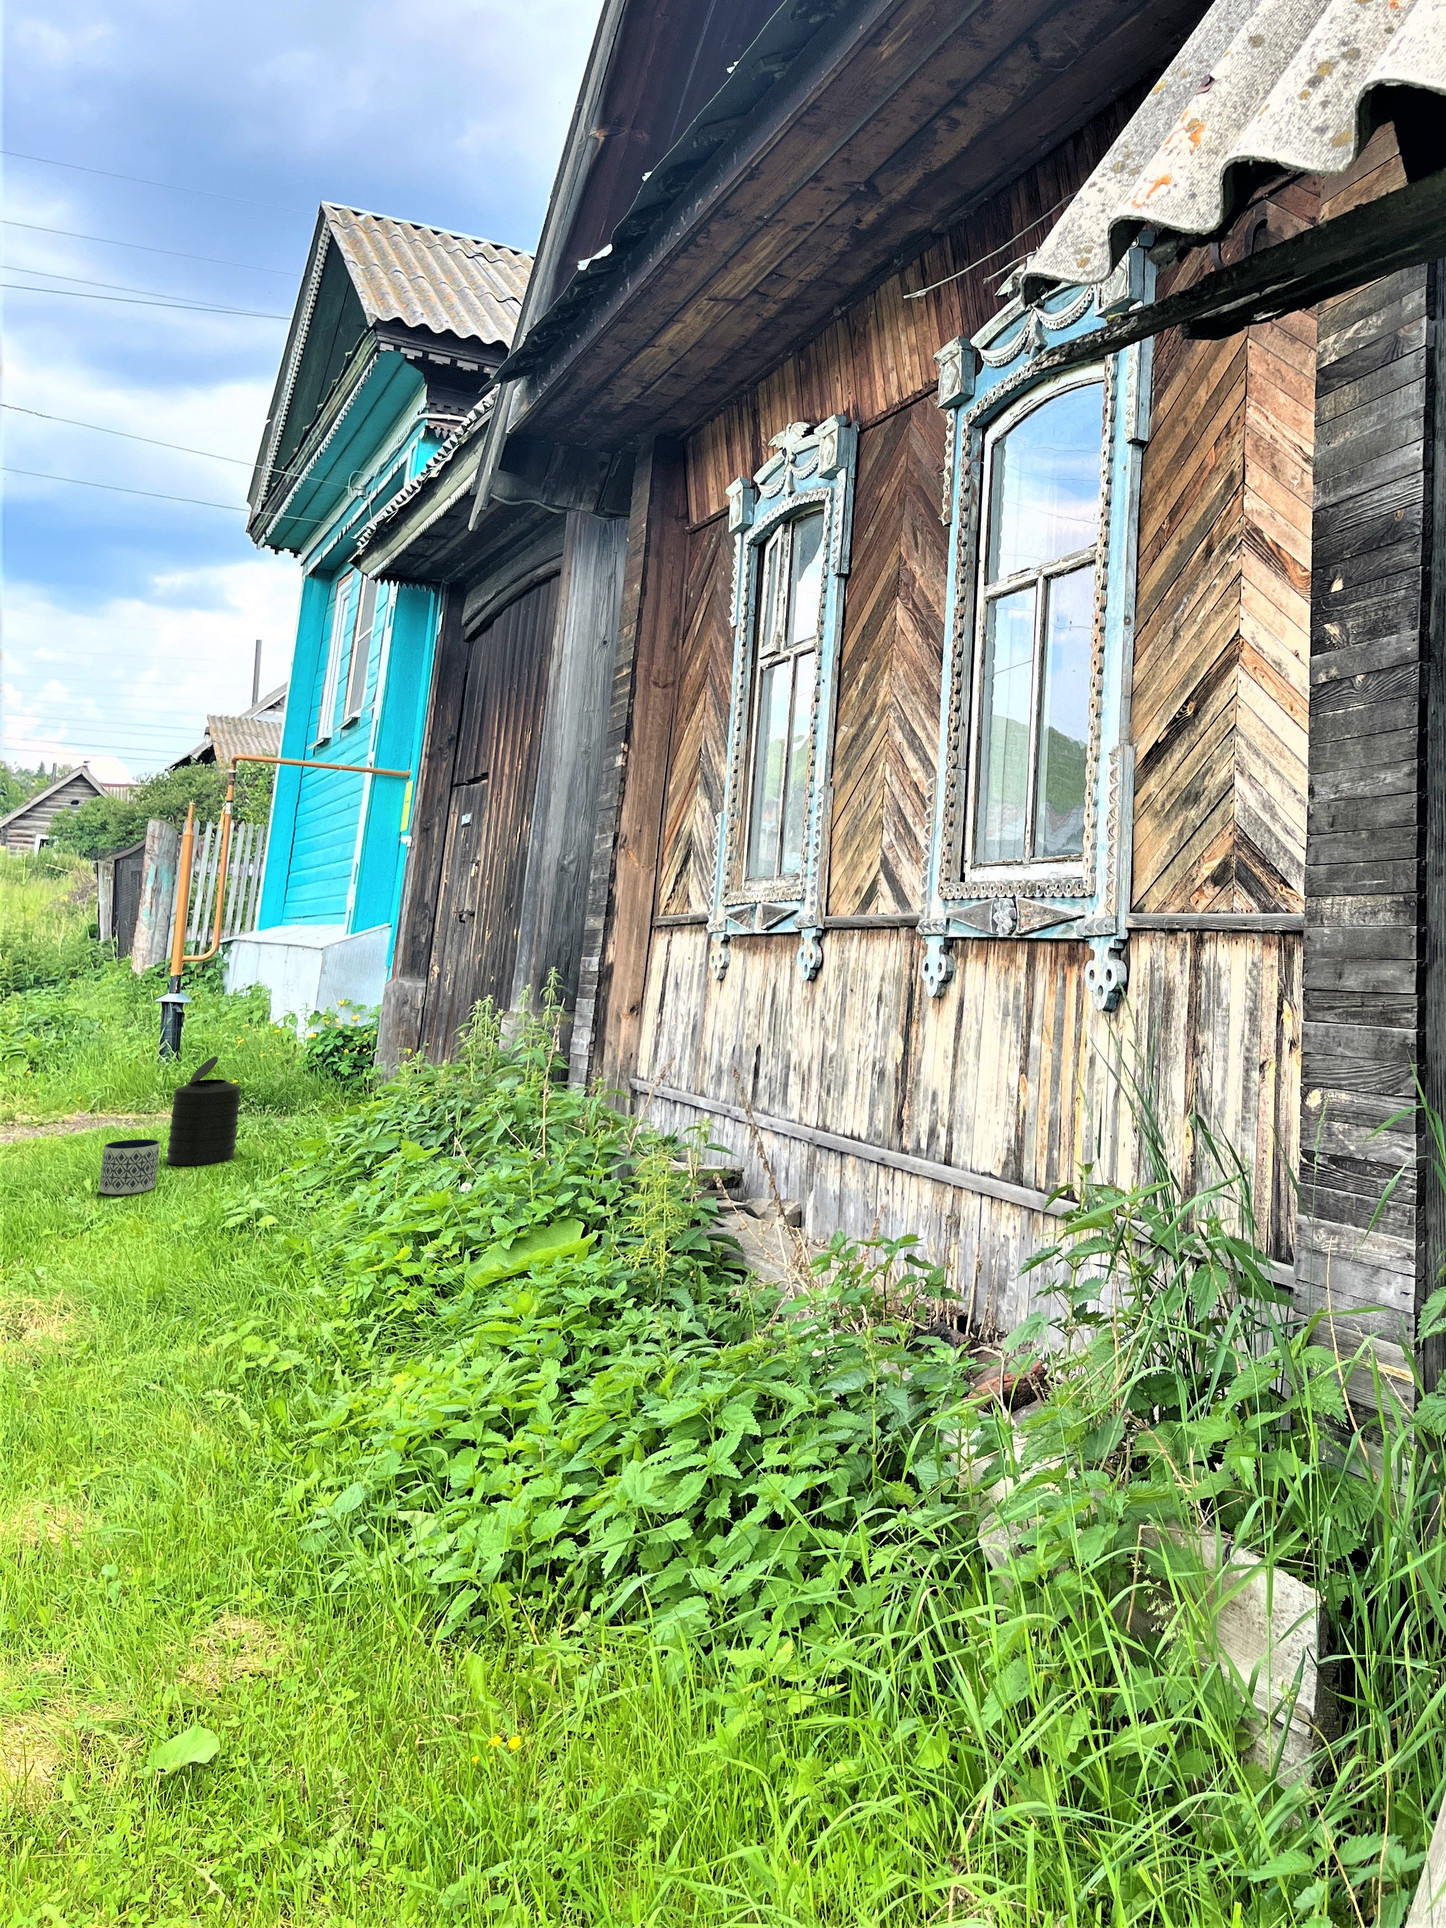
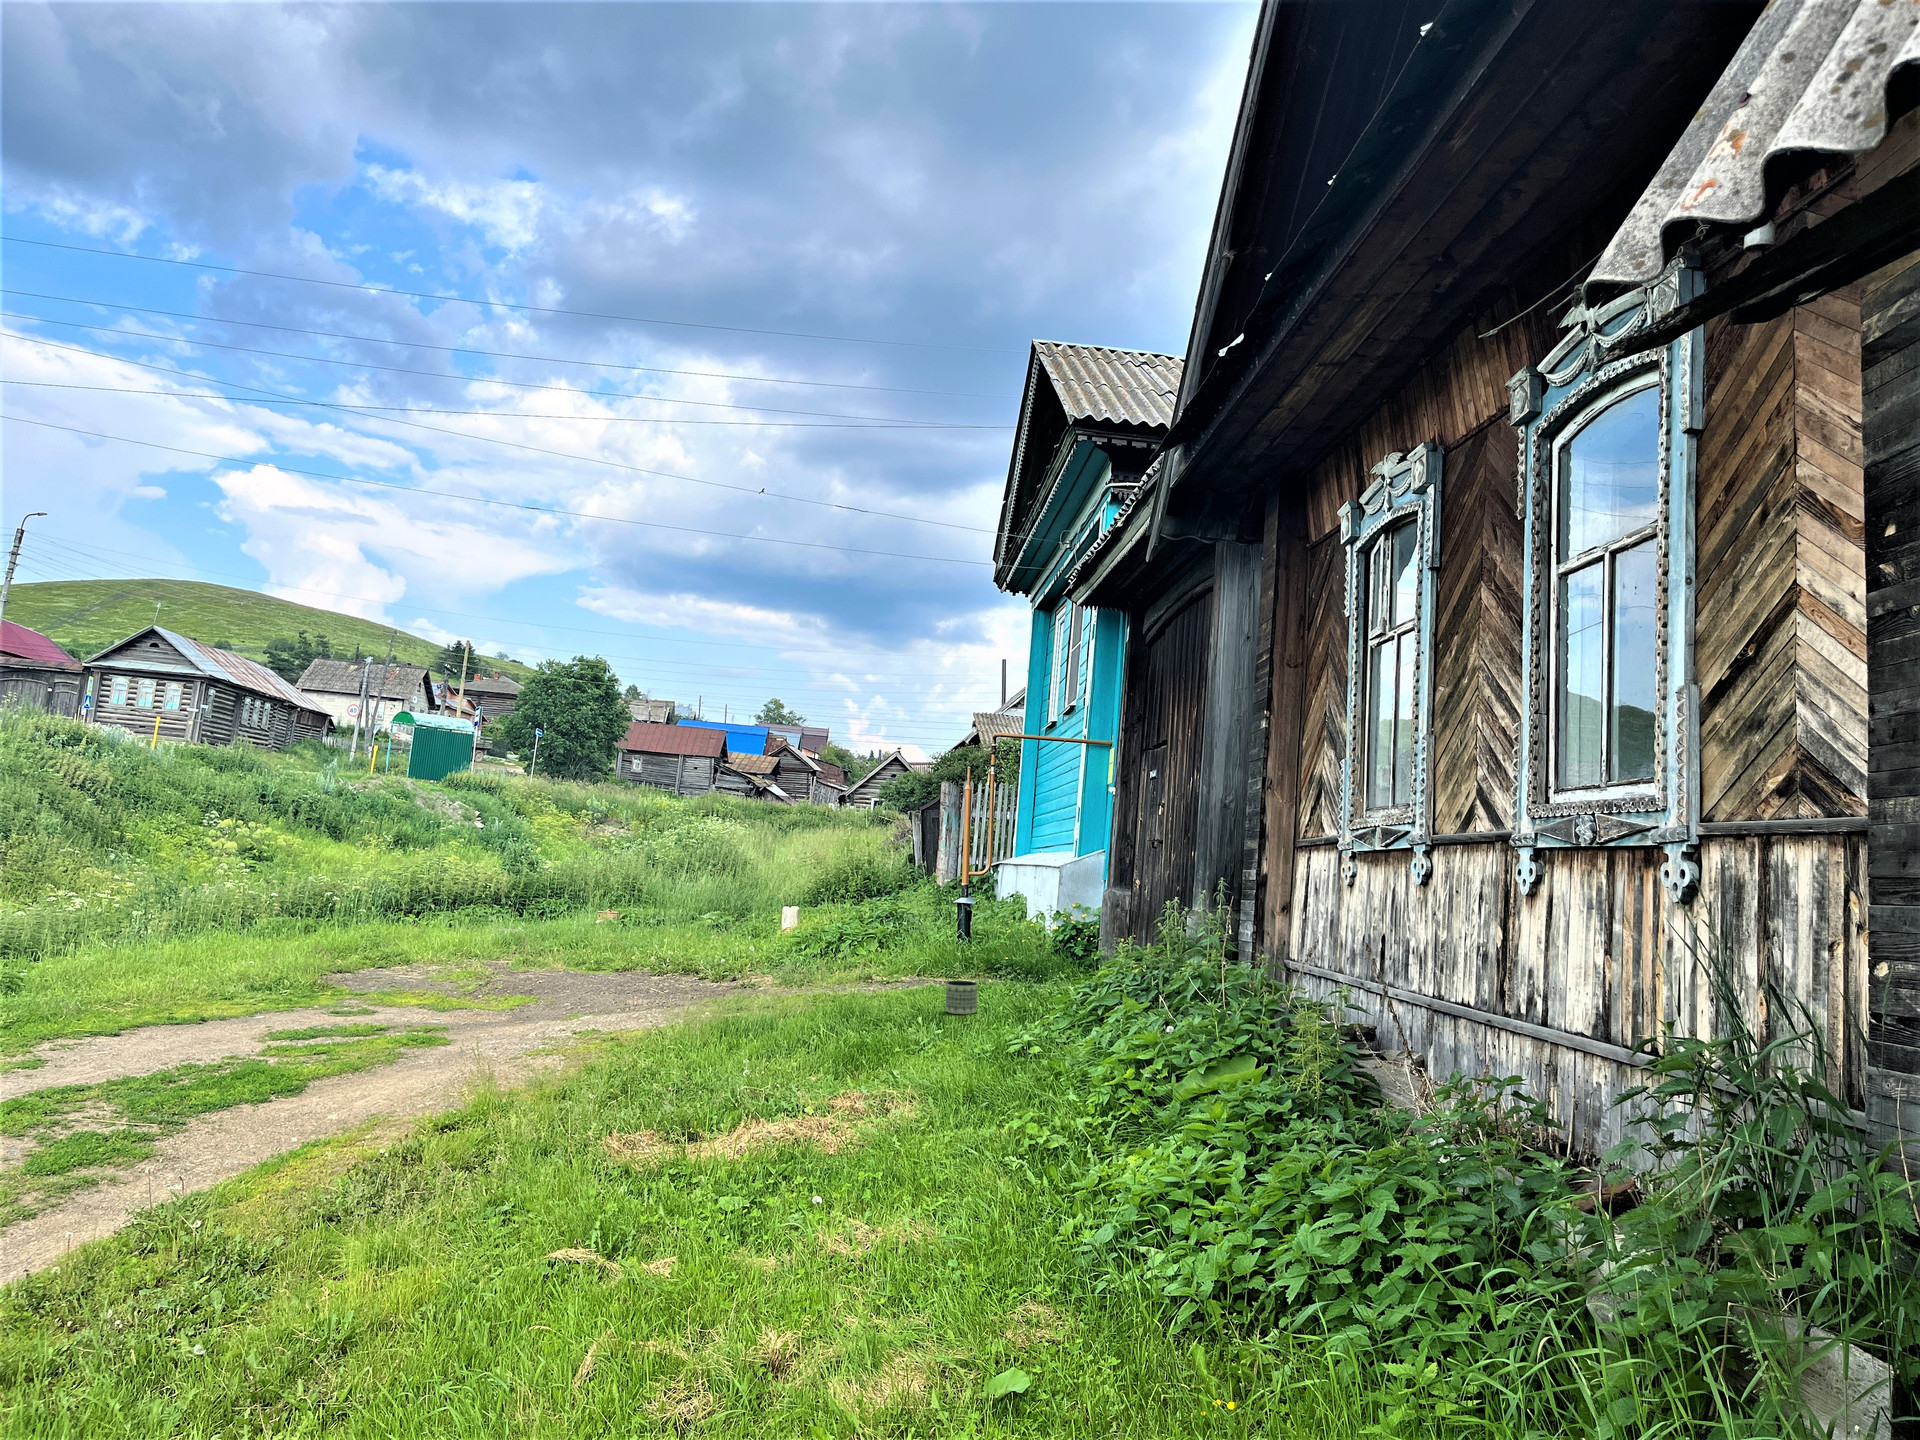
trash can: present [167,1056,241,1165] -> none [981,933,1021,1002]

